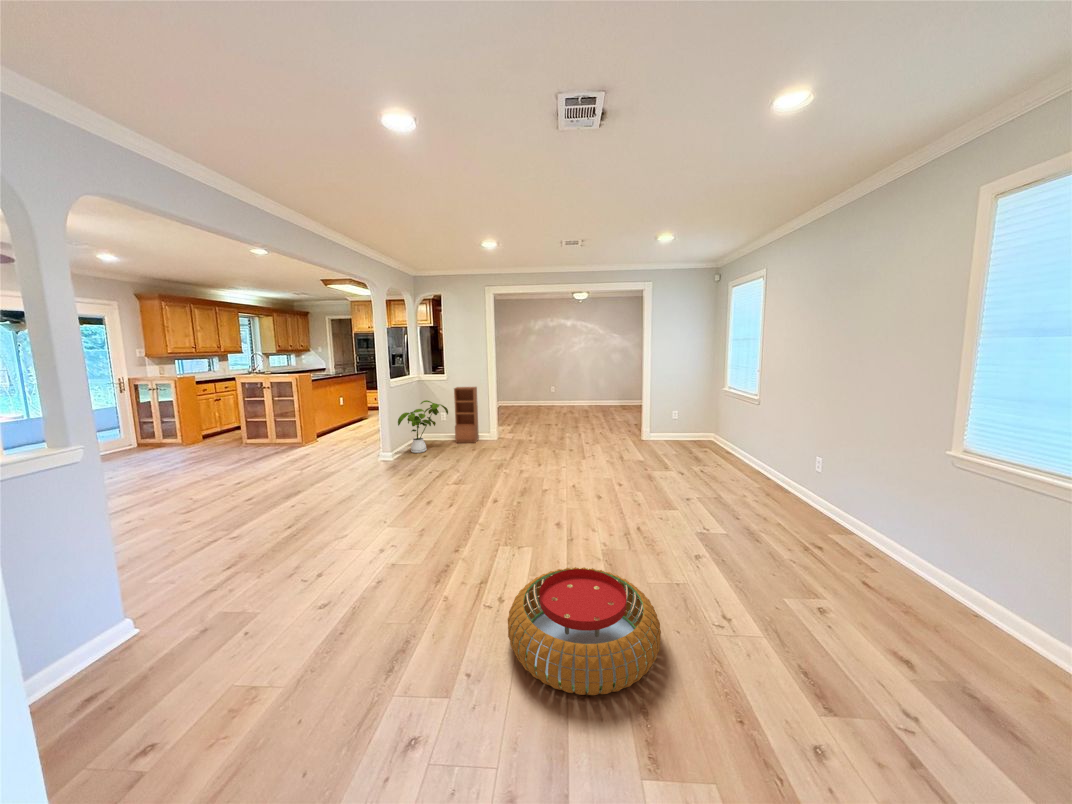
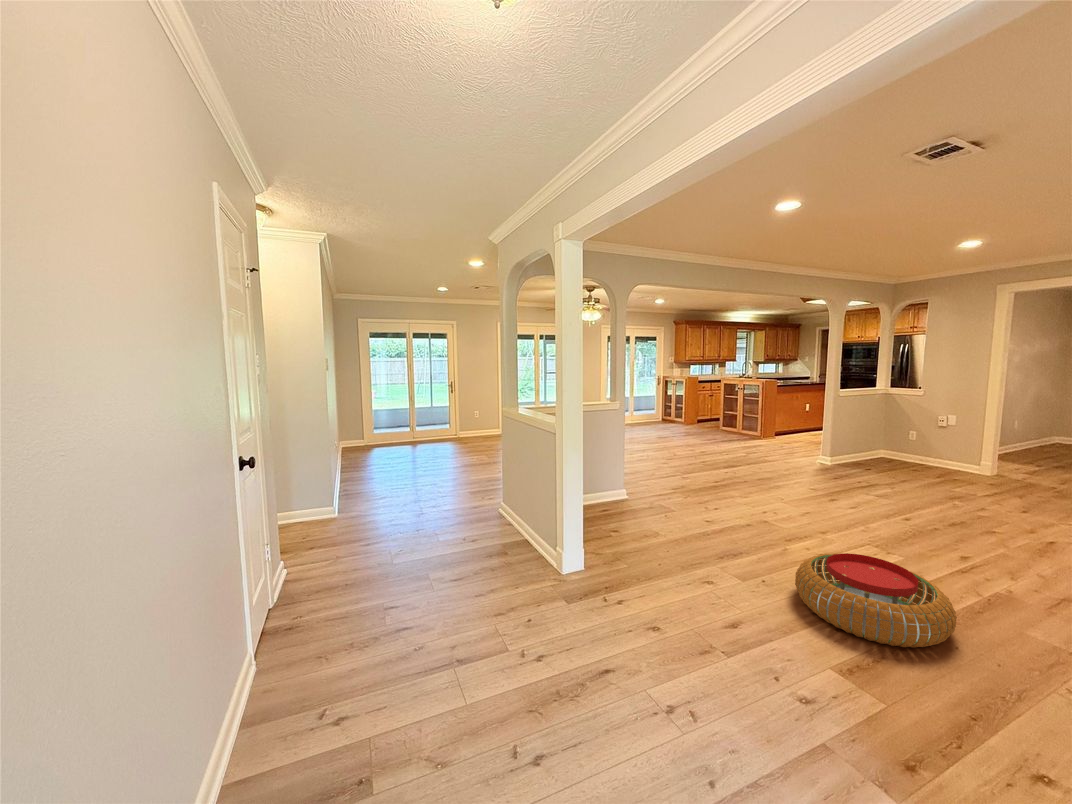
bookcase: present [454,387,479,443] -> none [921,405,968,474]
house plant: present [398,400,448,453] -> none [841,414,909,467]

